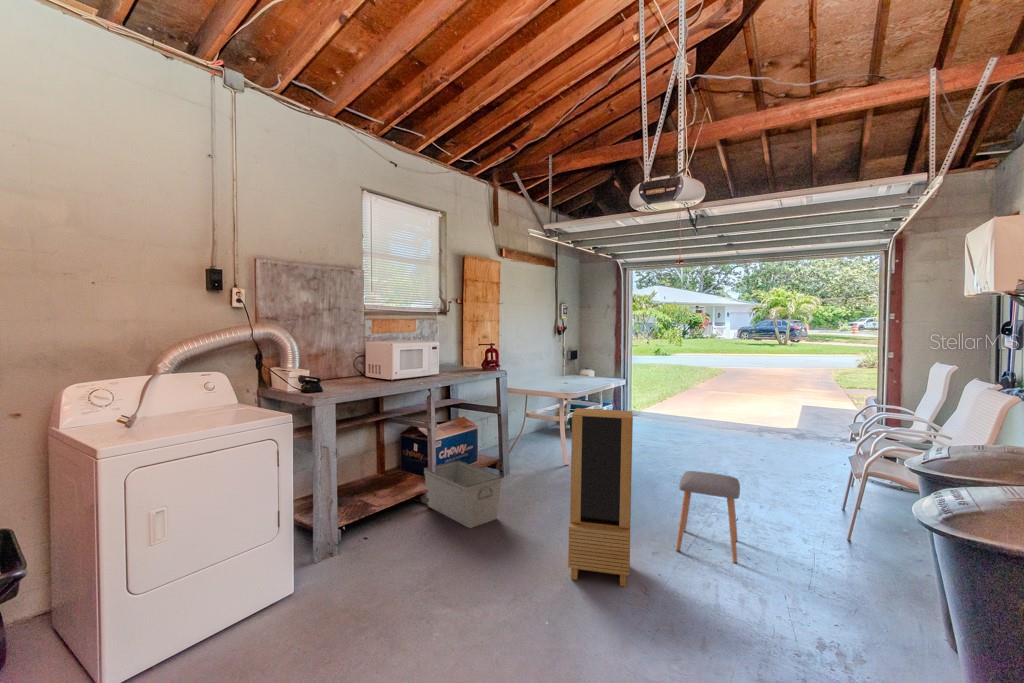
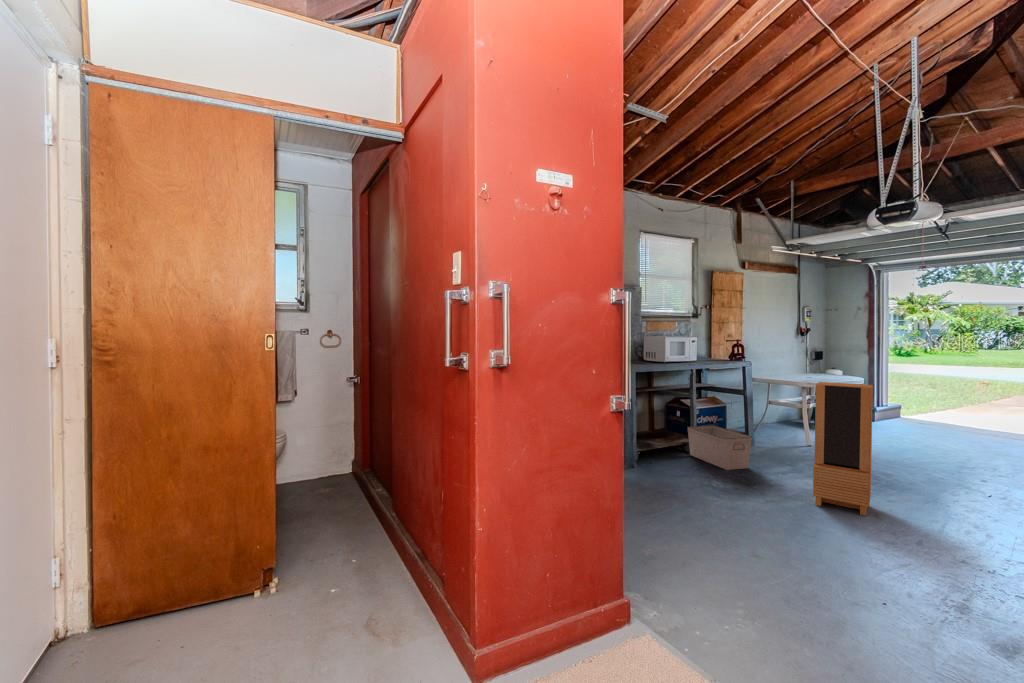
stool: present [676,471,740,563] -> none [921,444,996,522]

